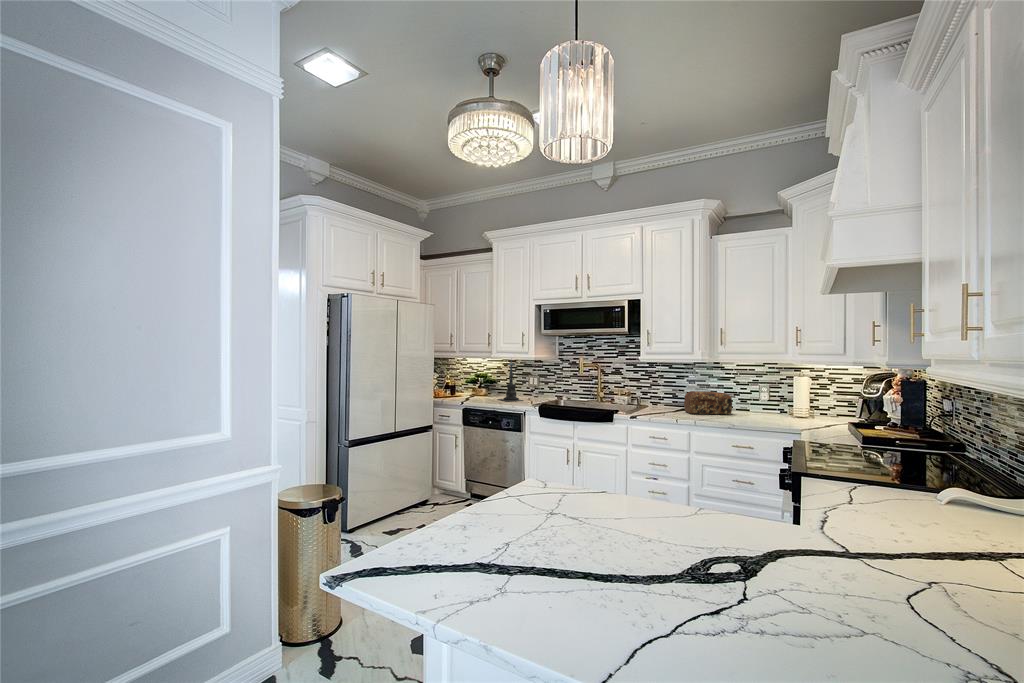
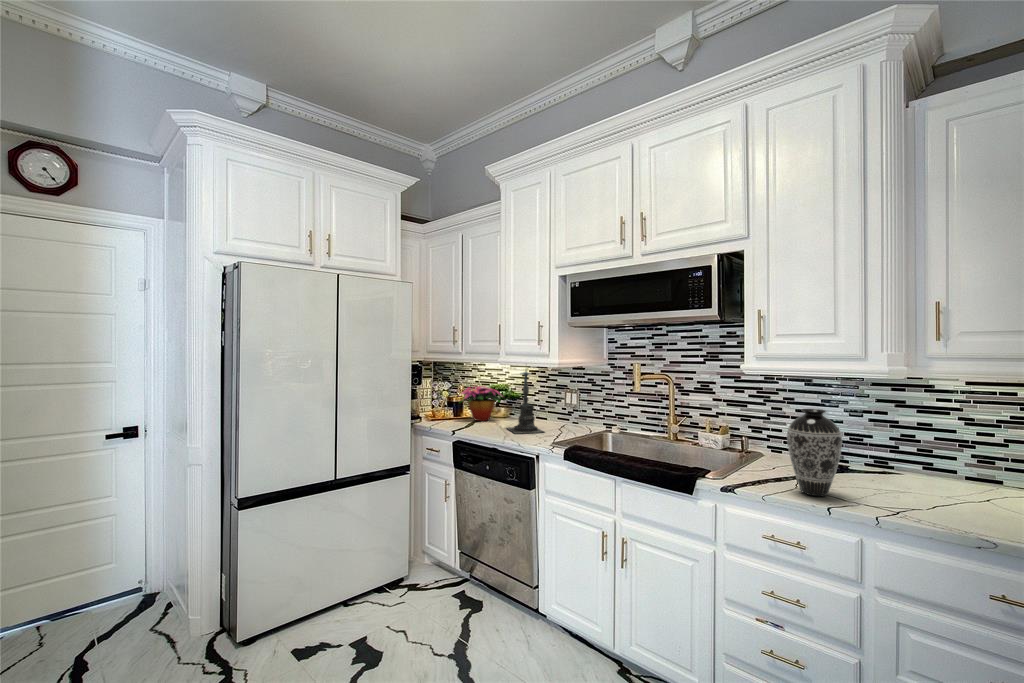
flower arrangement: none [459,373,493,397] -> present [461,386,500,421]
decorative vase: none [660,376,683,415] -> present [787,409,842,496]
bread loaf: present [684,391,732,414] -> none [841,440,970,498]

